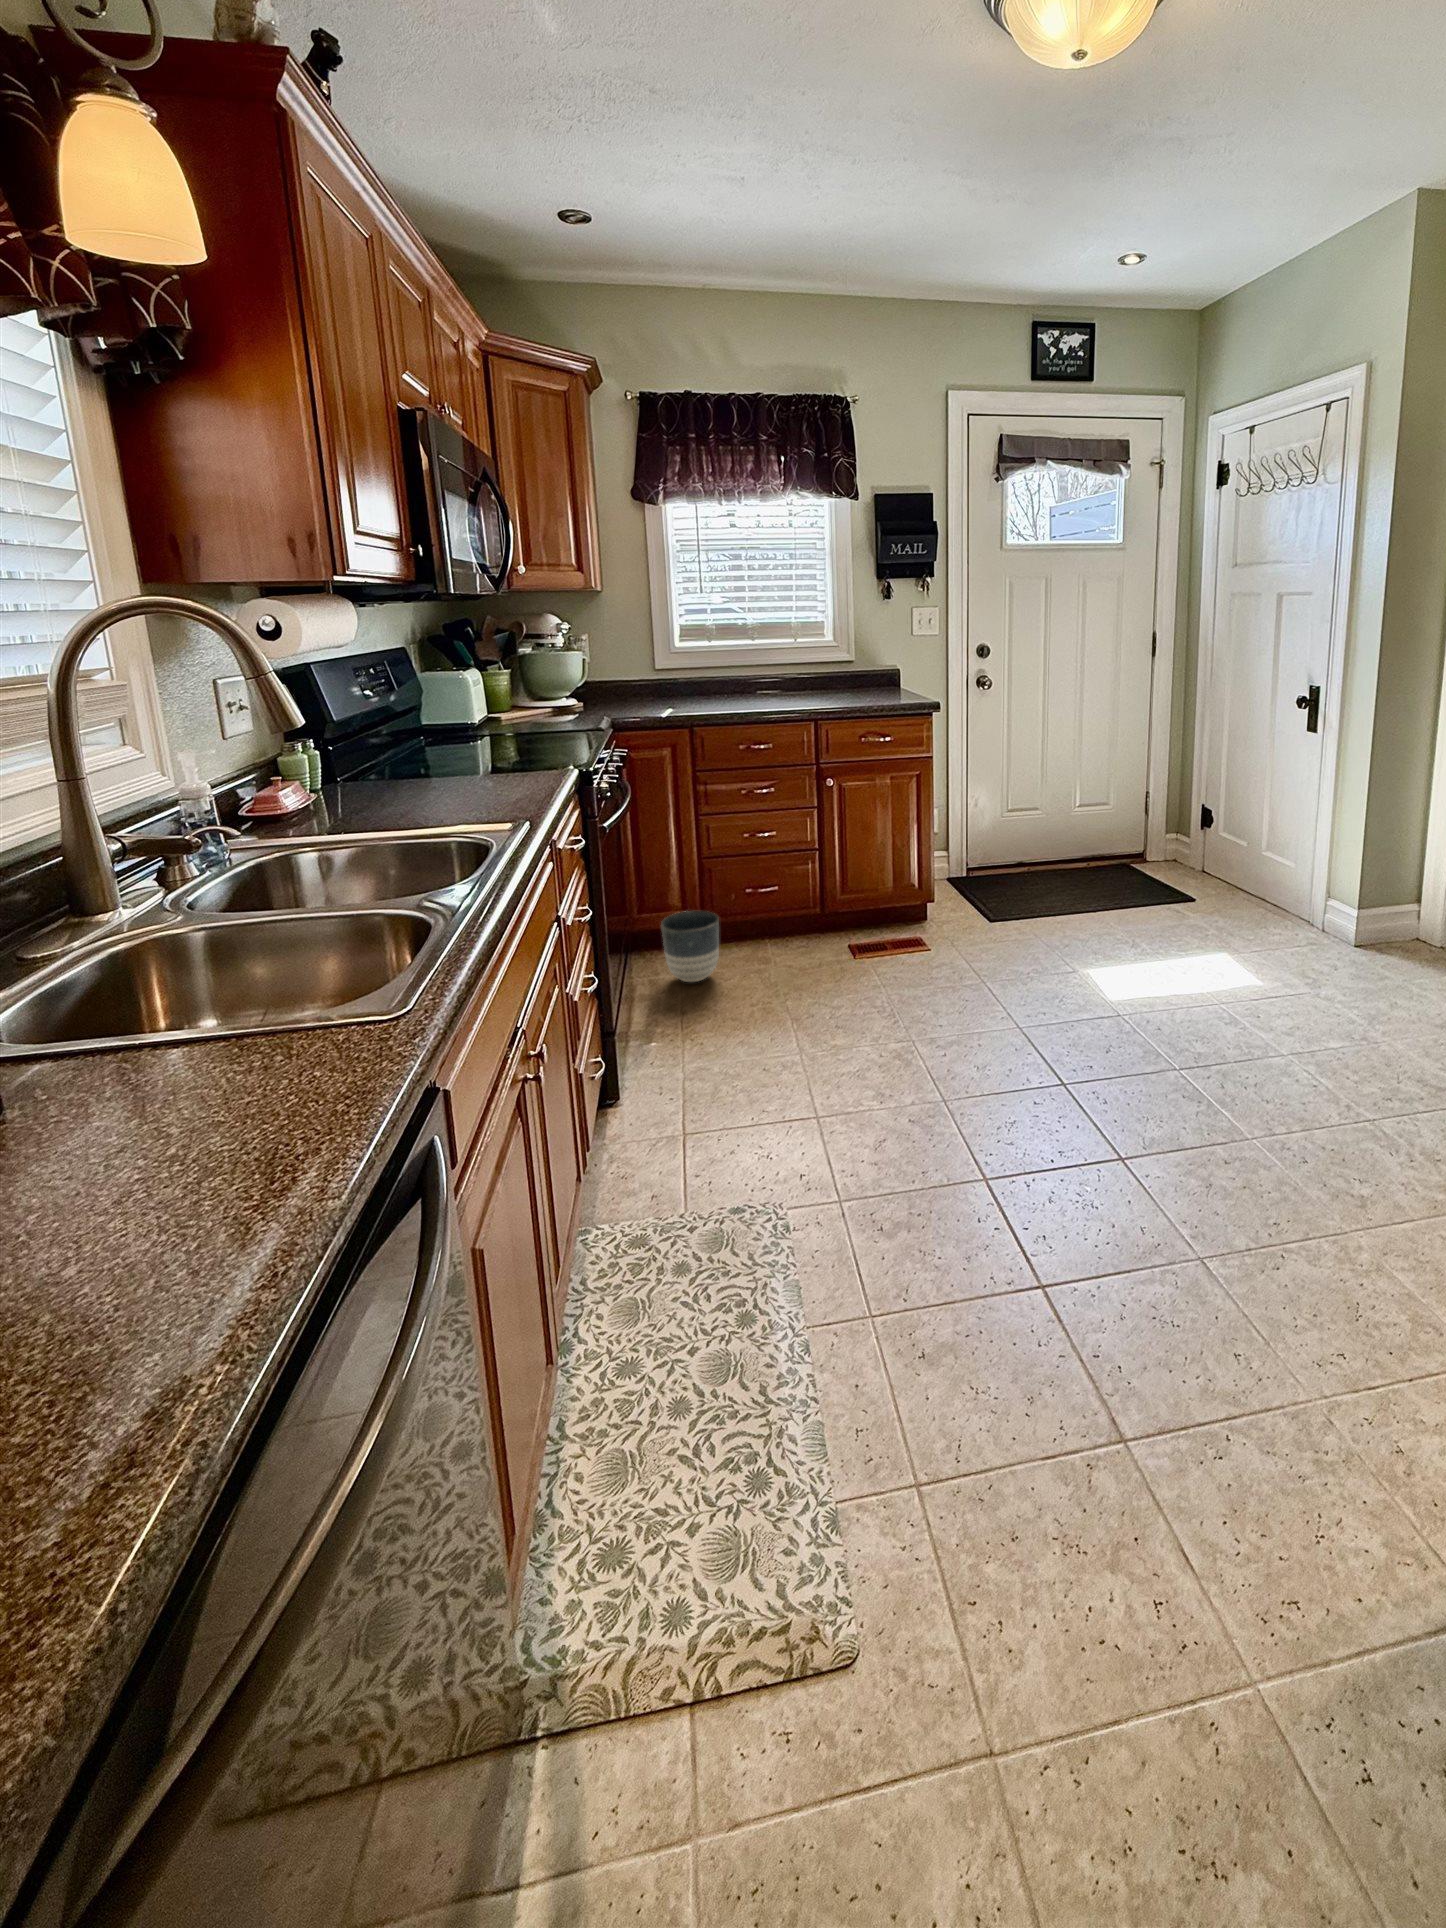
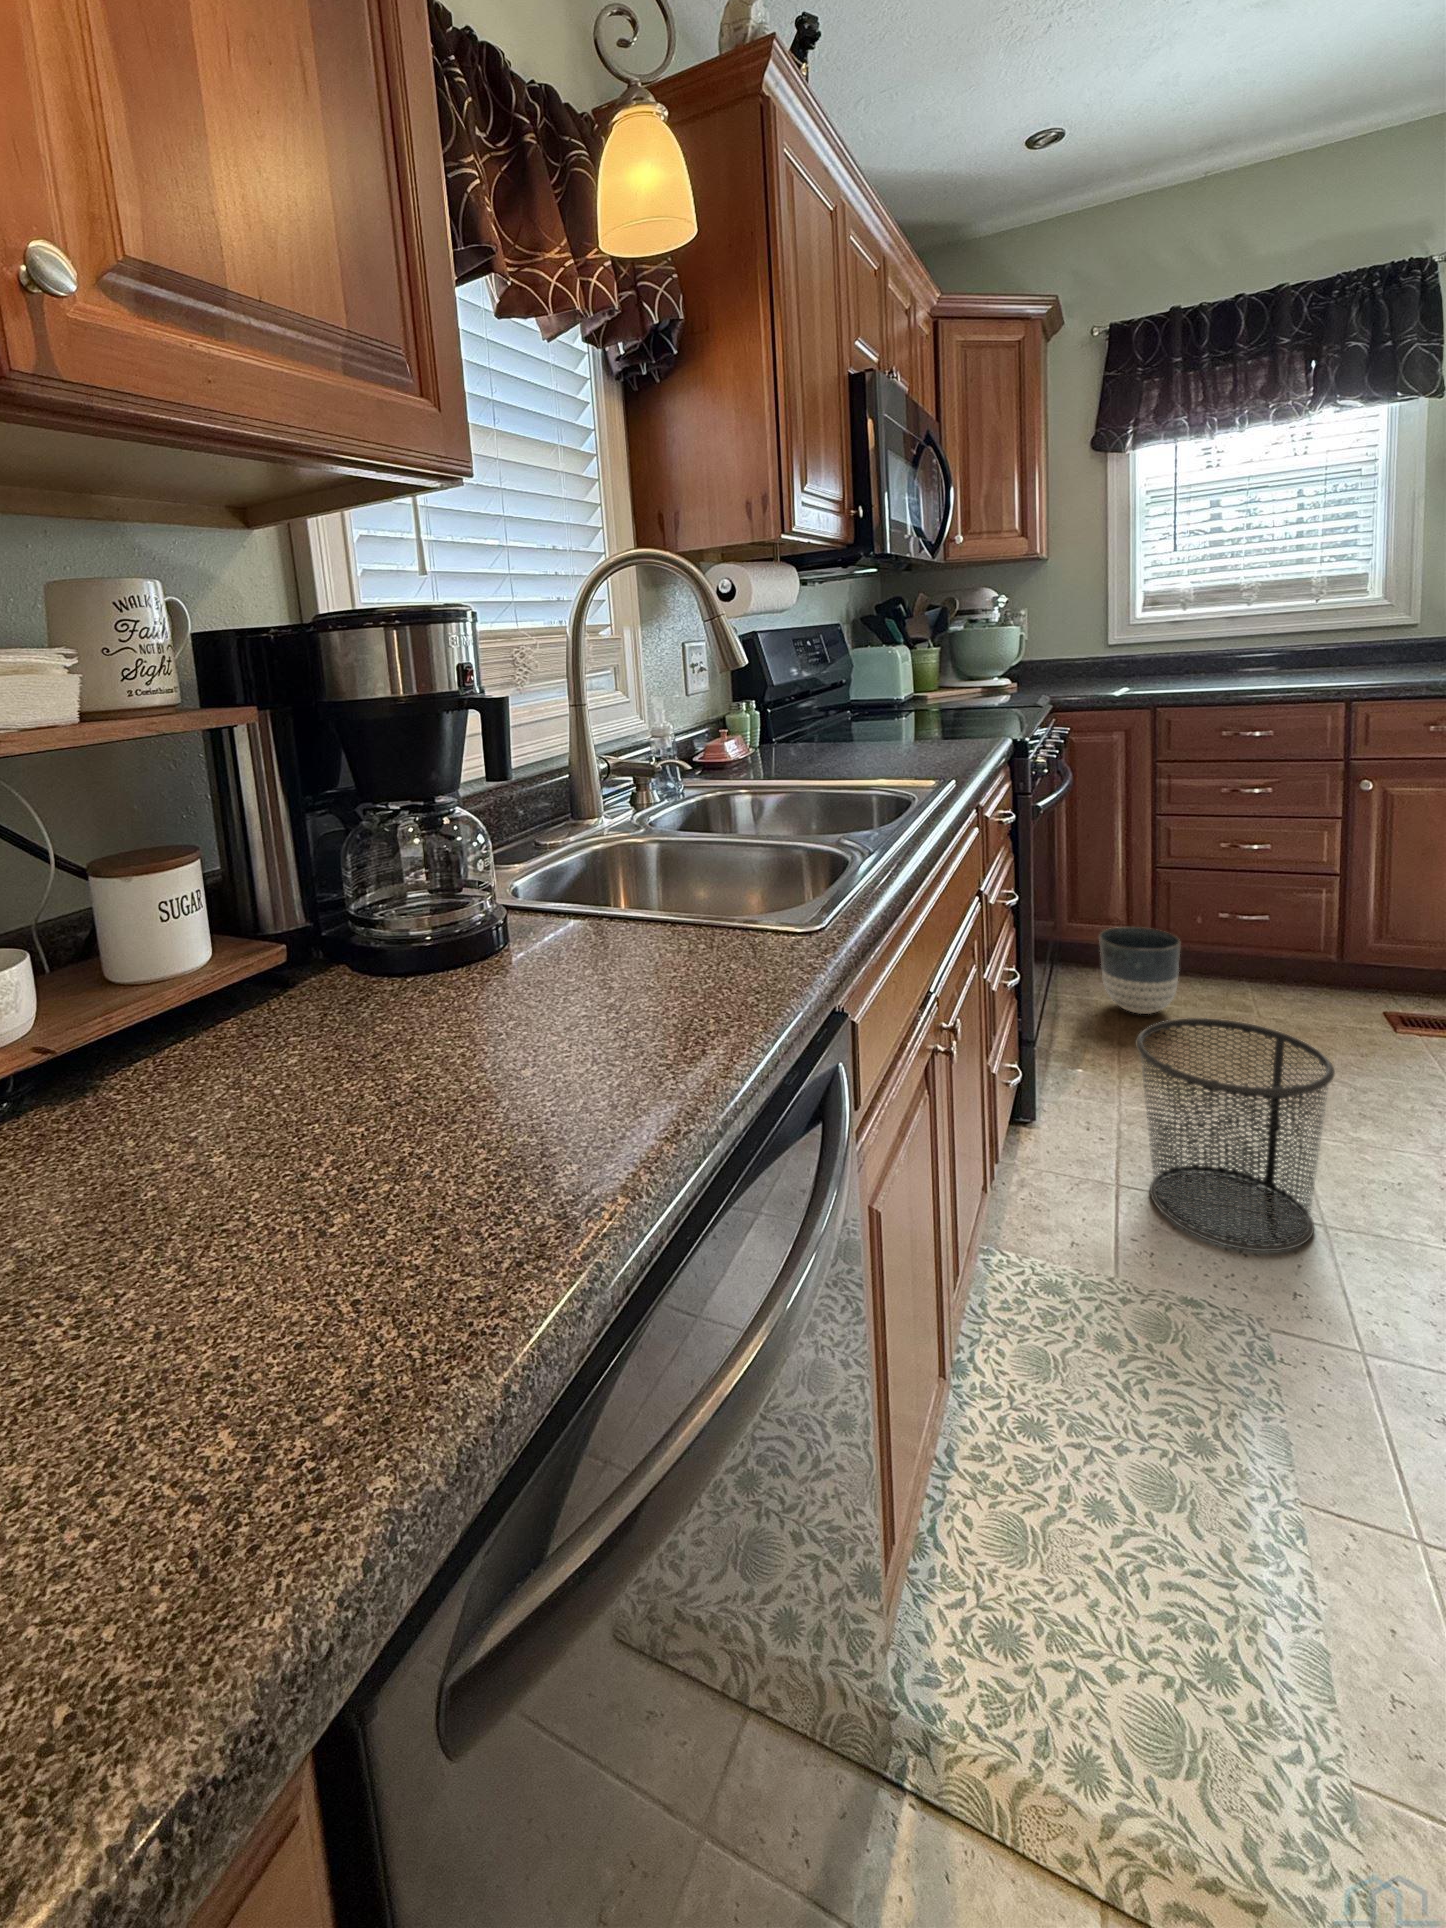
waste bin: none [689,981,813,1154] -> present [1136,1018,1335,1251]

